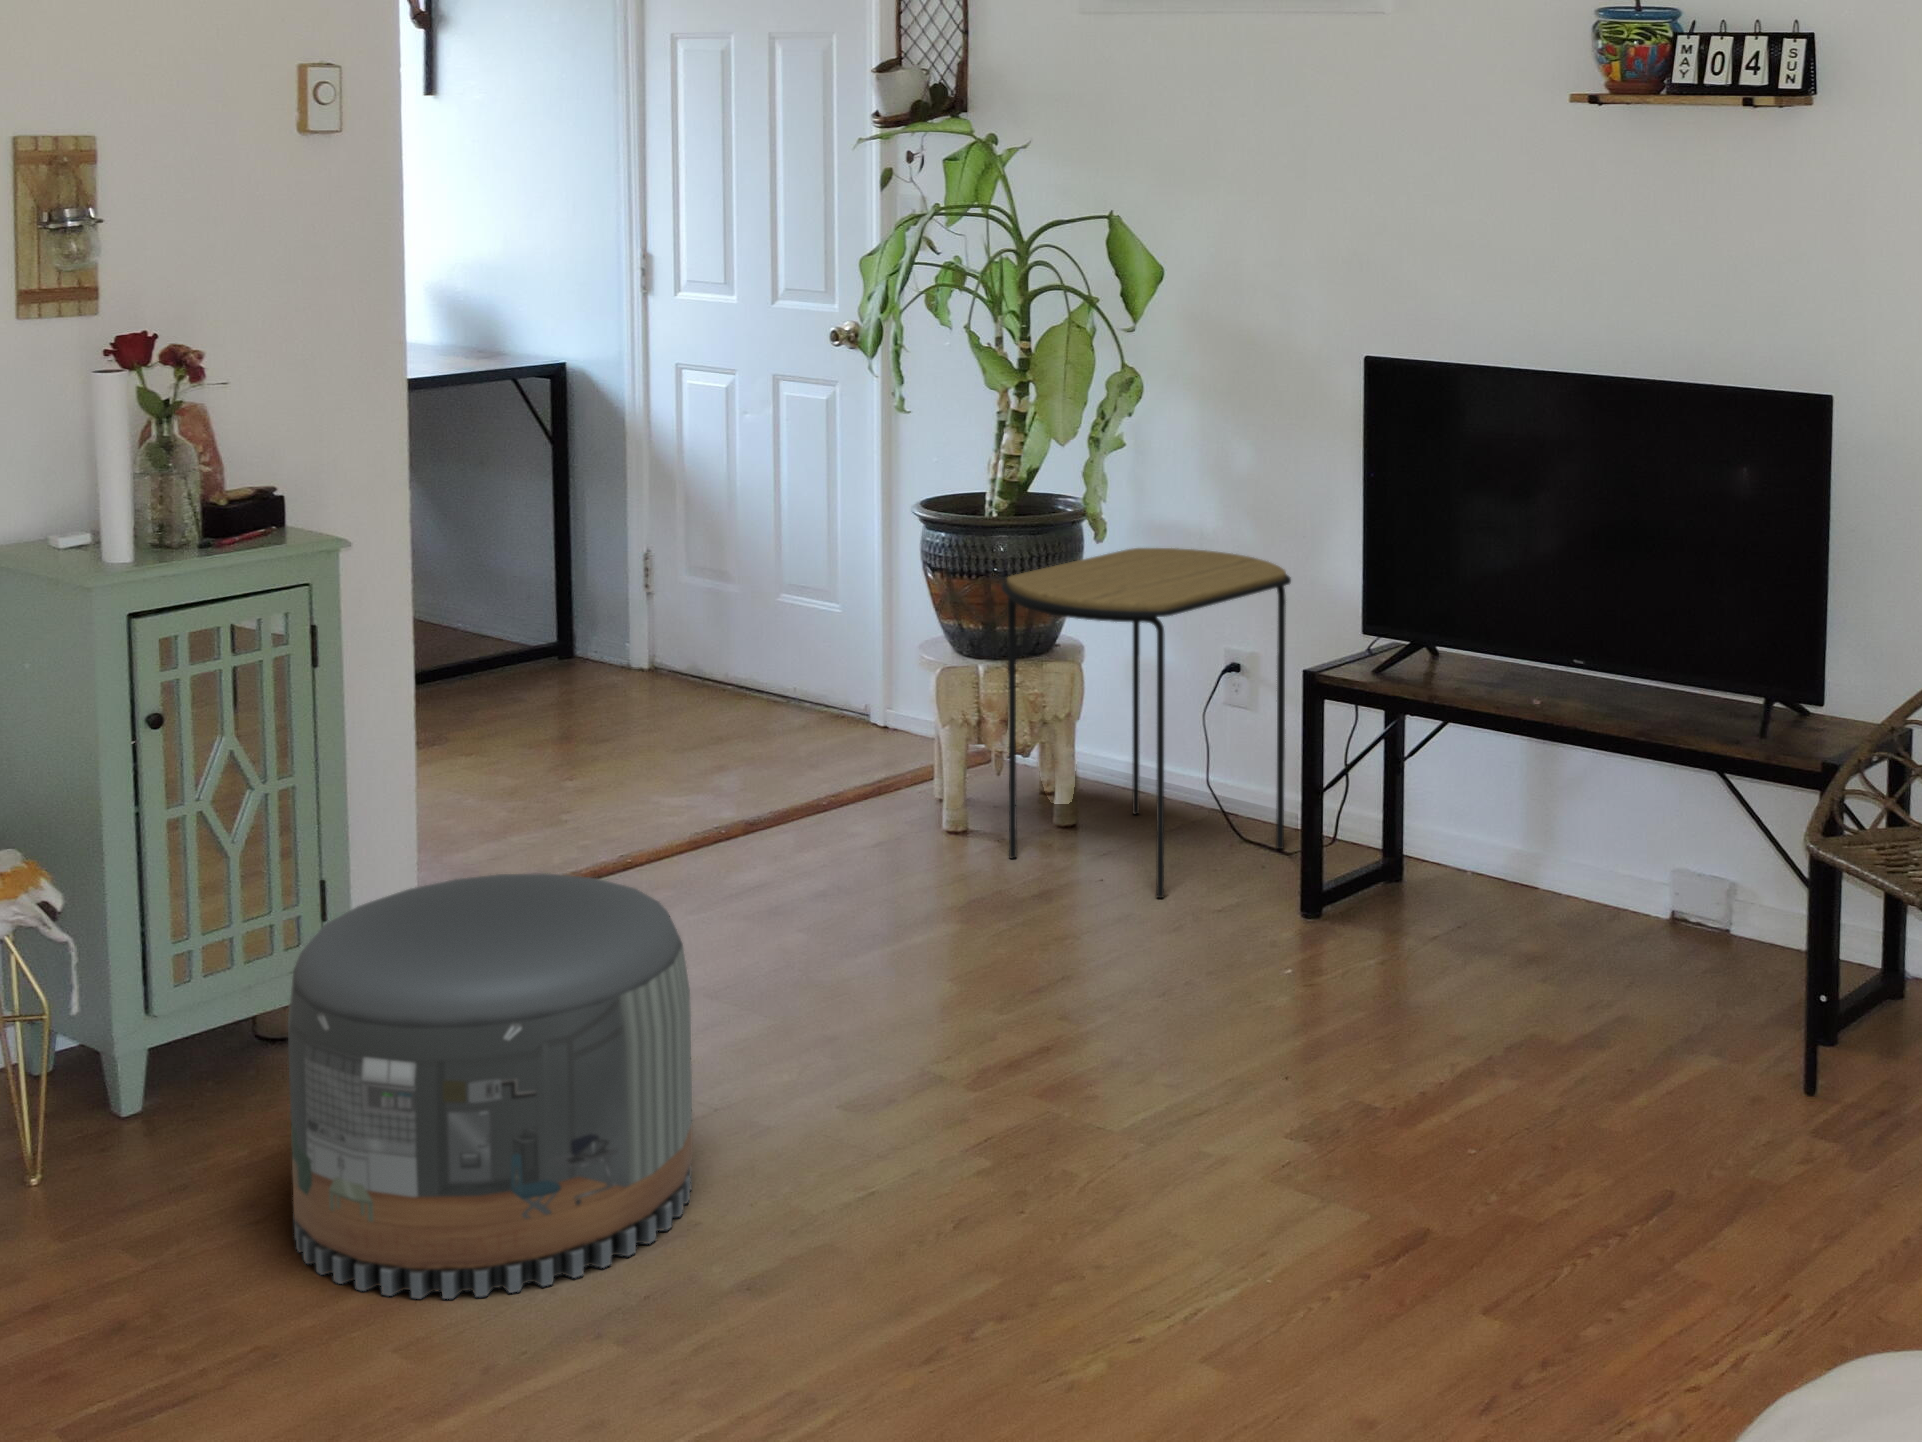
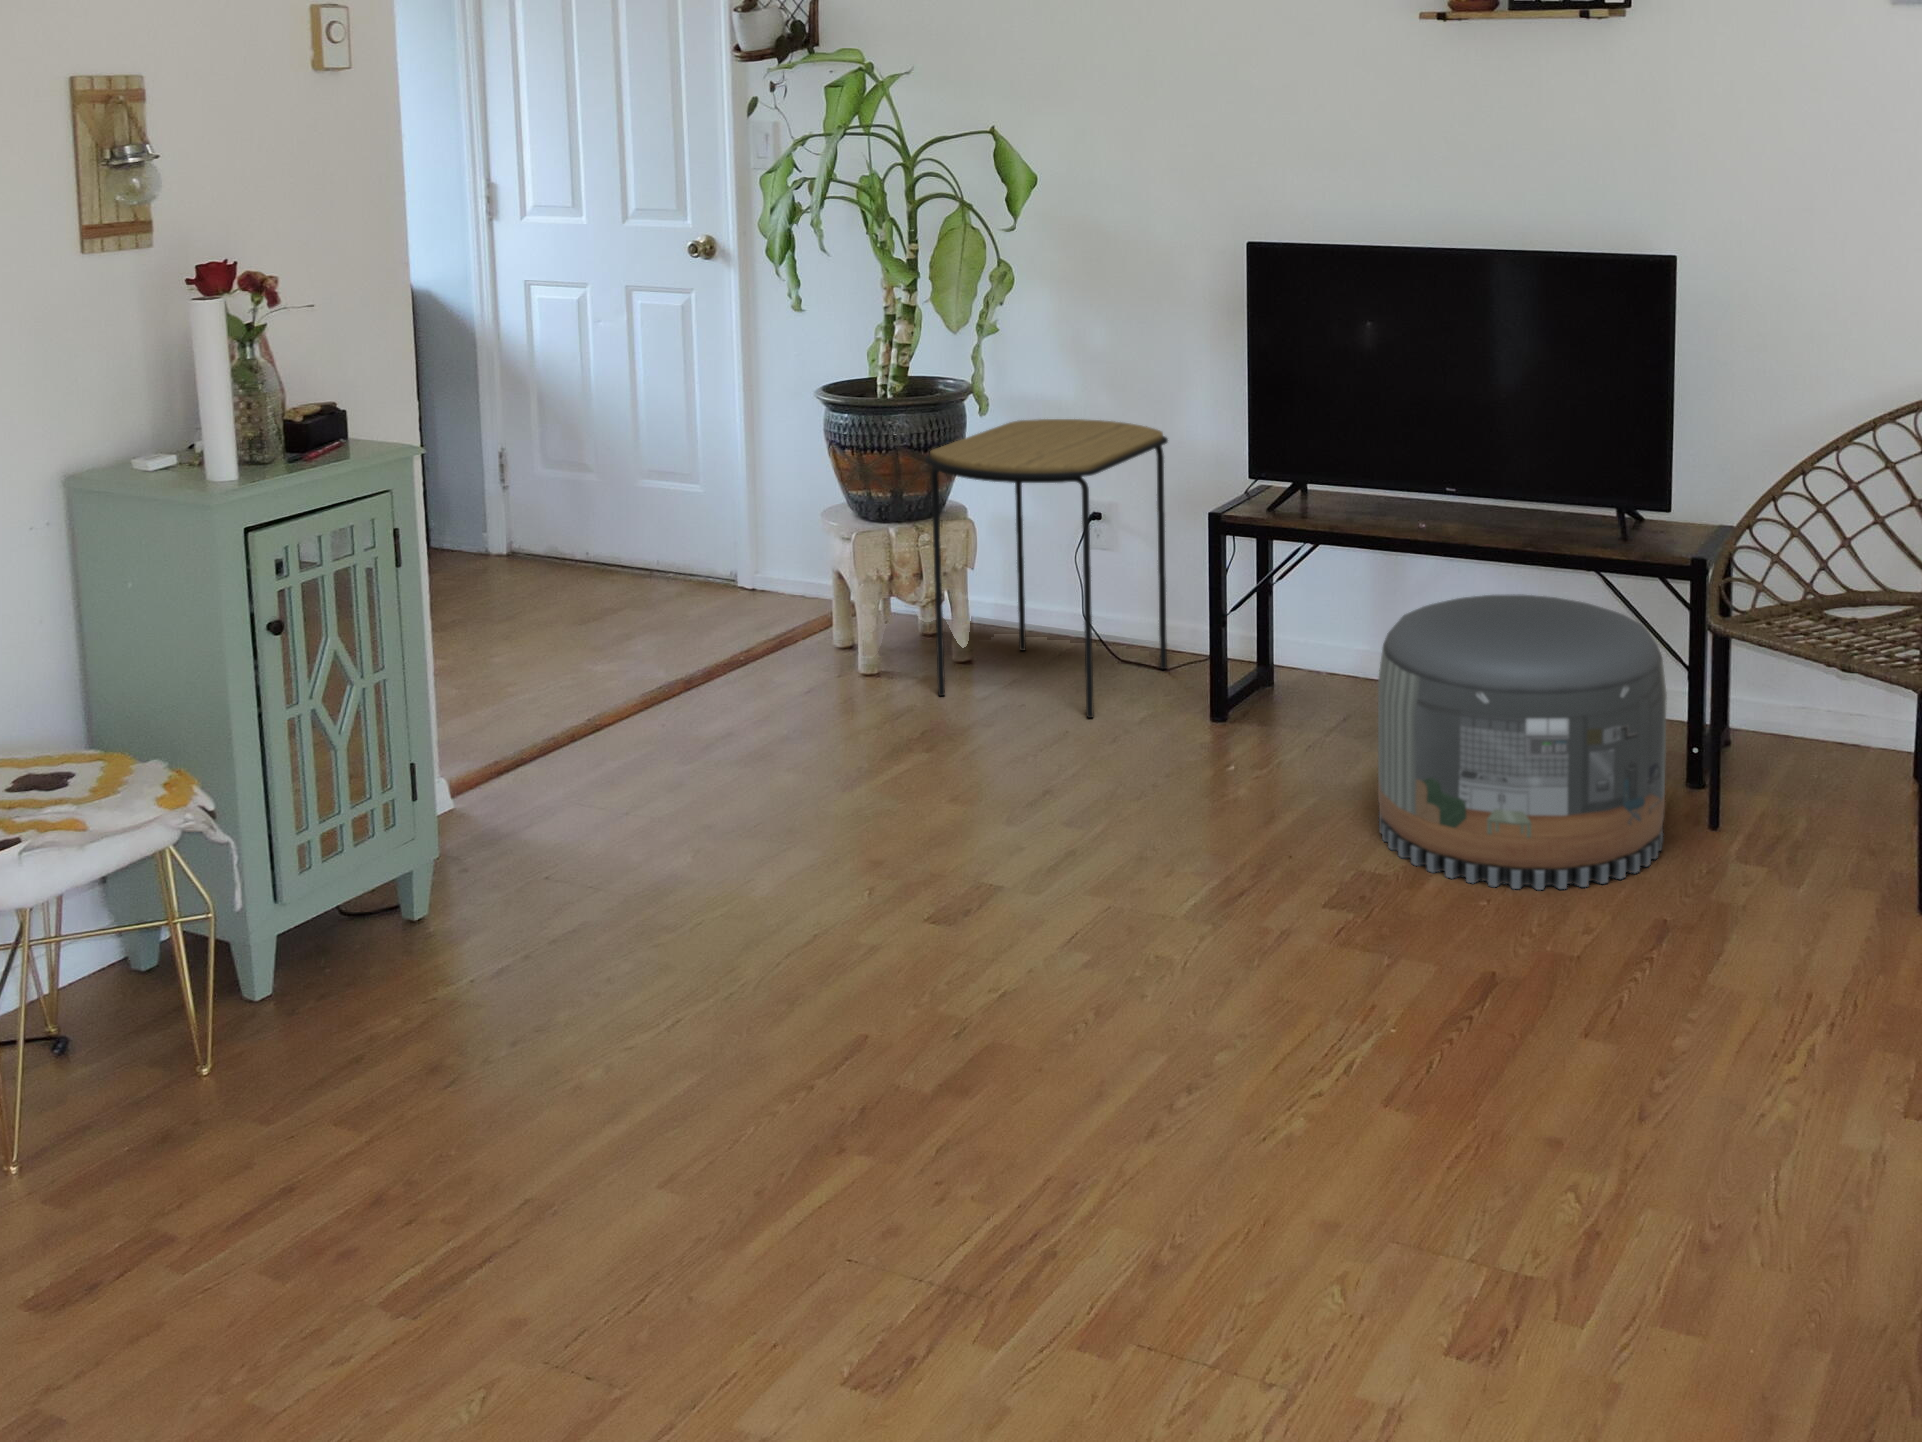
pouf: present [288,873,693,1299] -> present [1378,595,1667,890]

